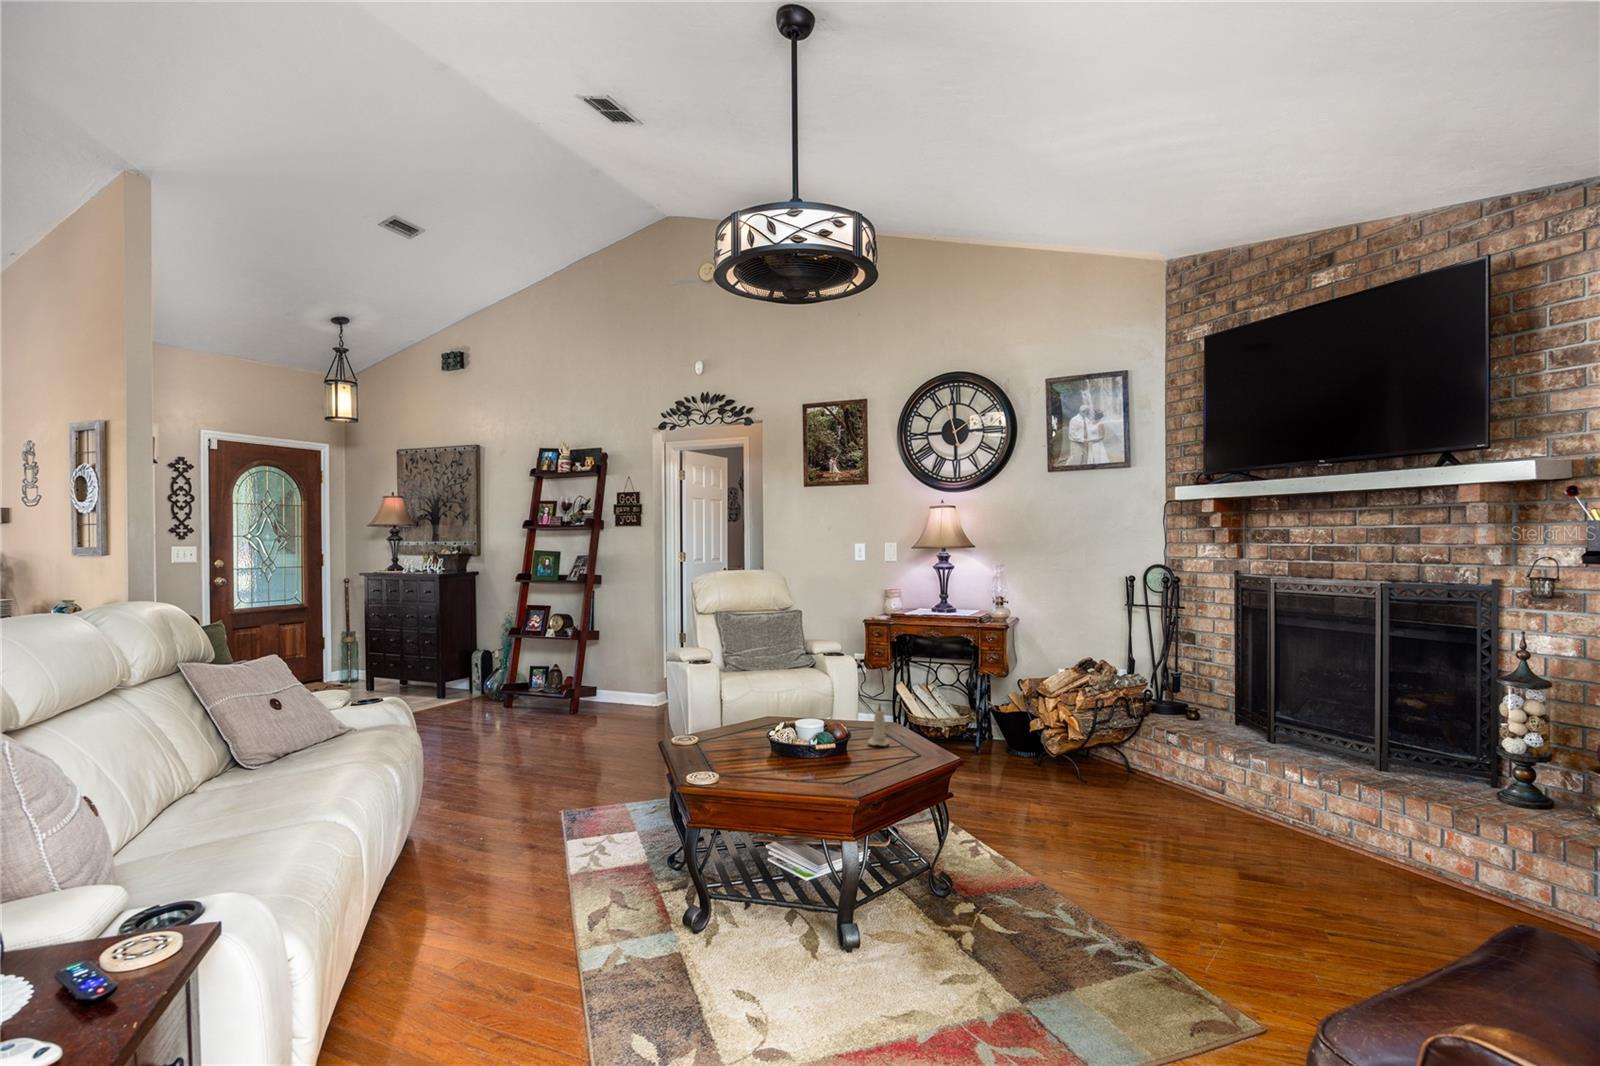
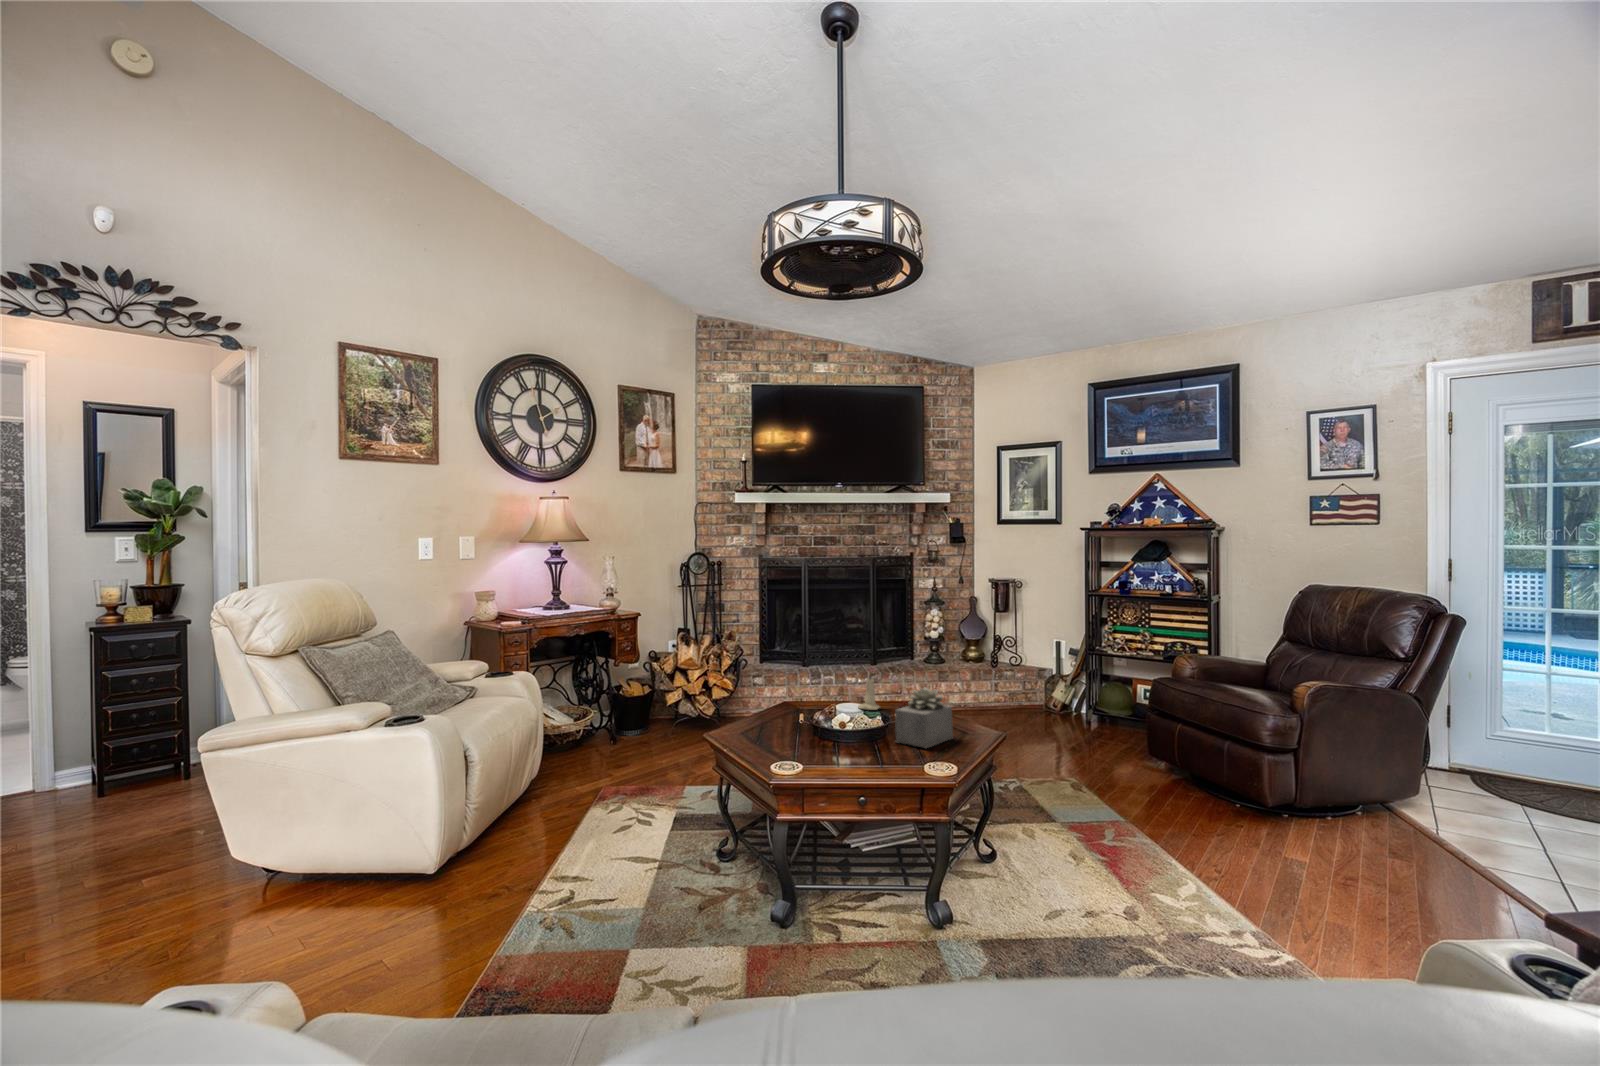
succulent plant: none [733,709,799,775] -> present [895,688,953,748]

